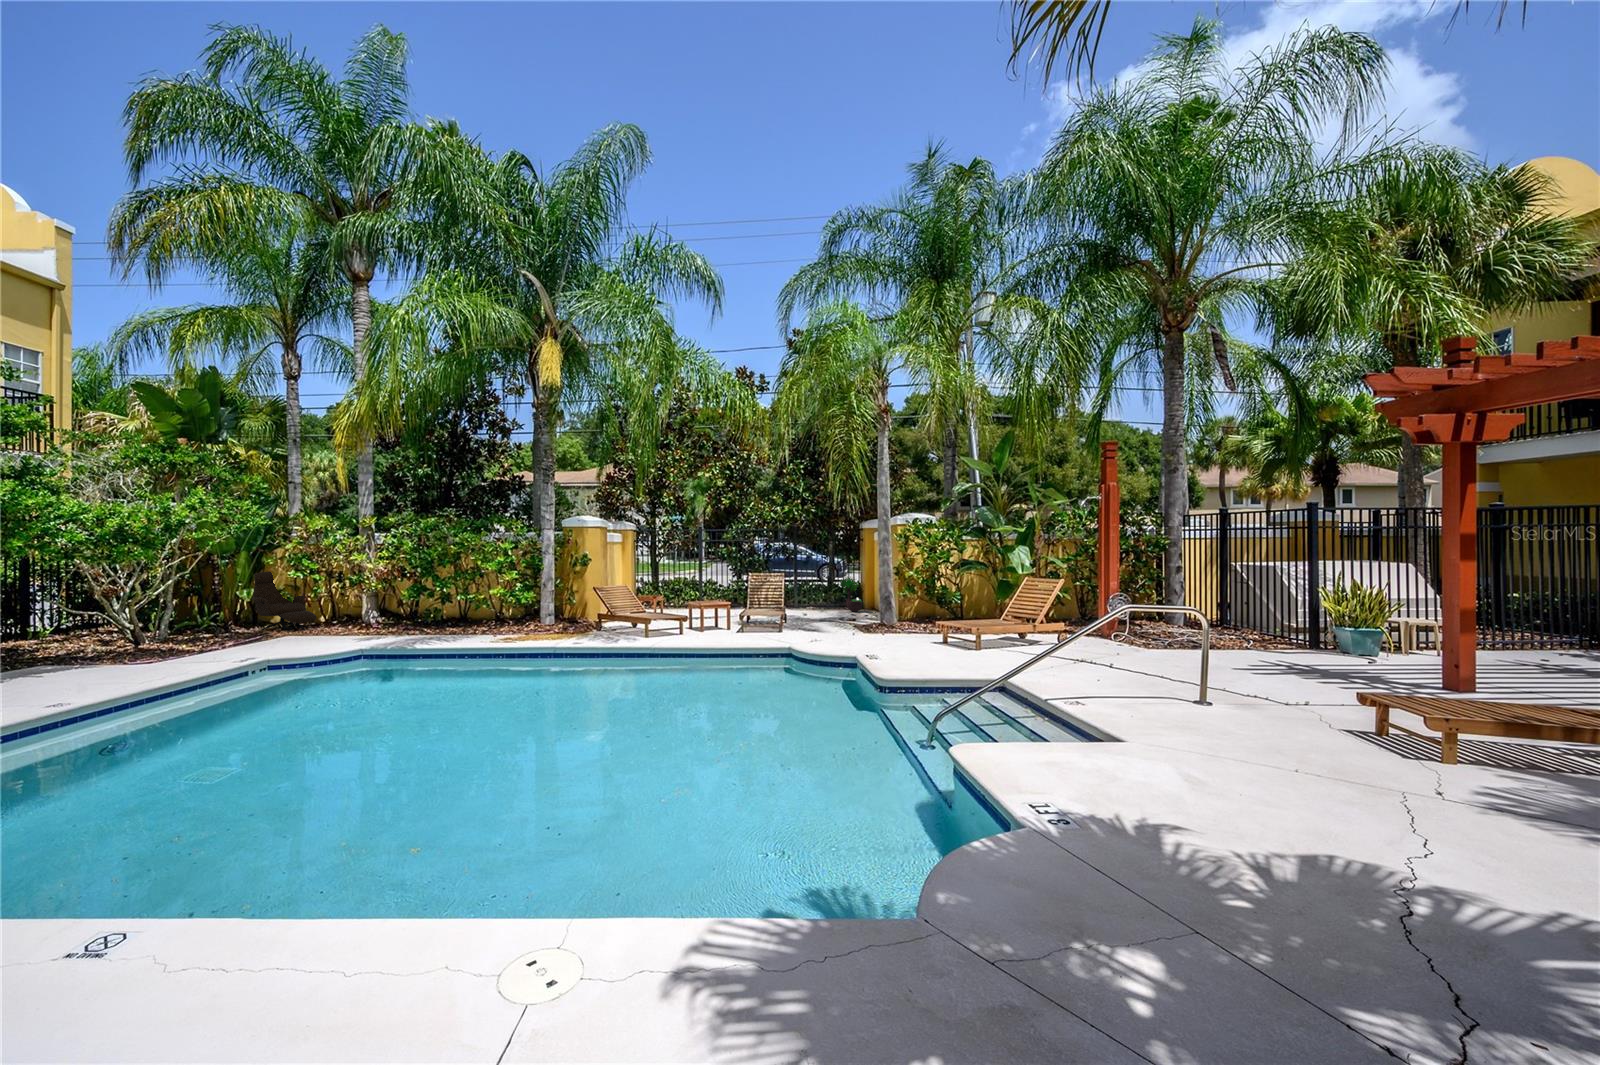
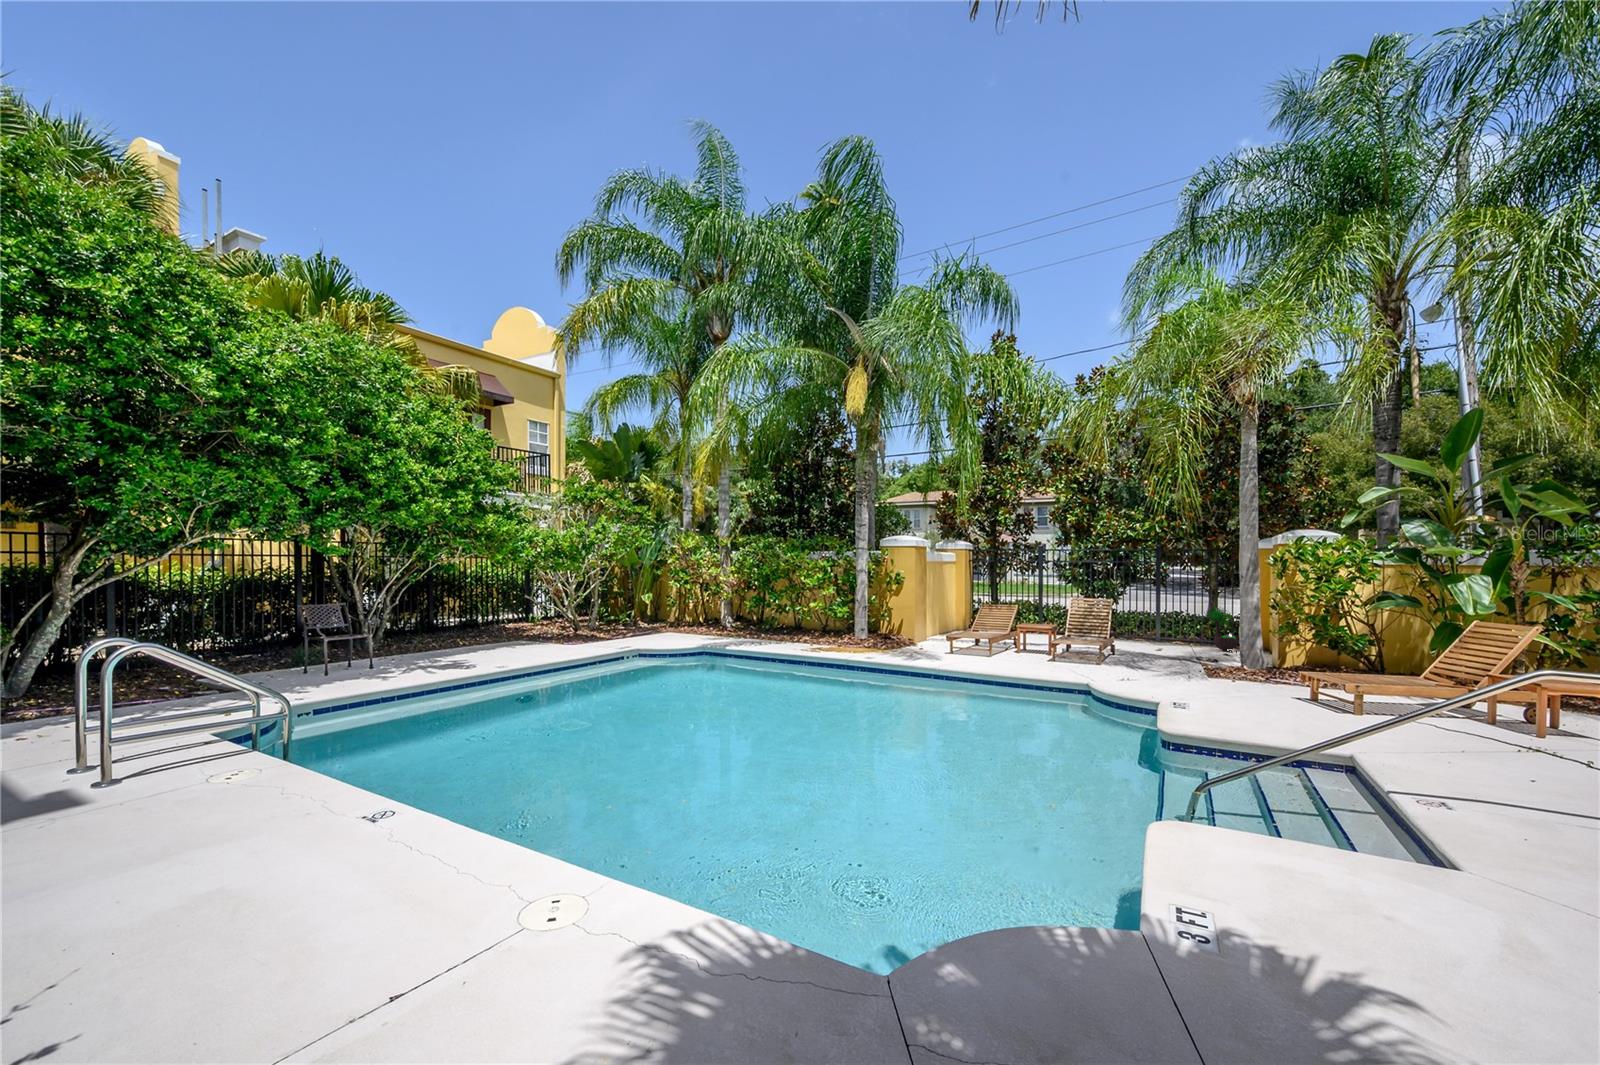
lounge chair: present [252,572,316,632] -> none [653,580,693,629]

